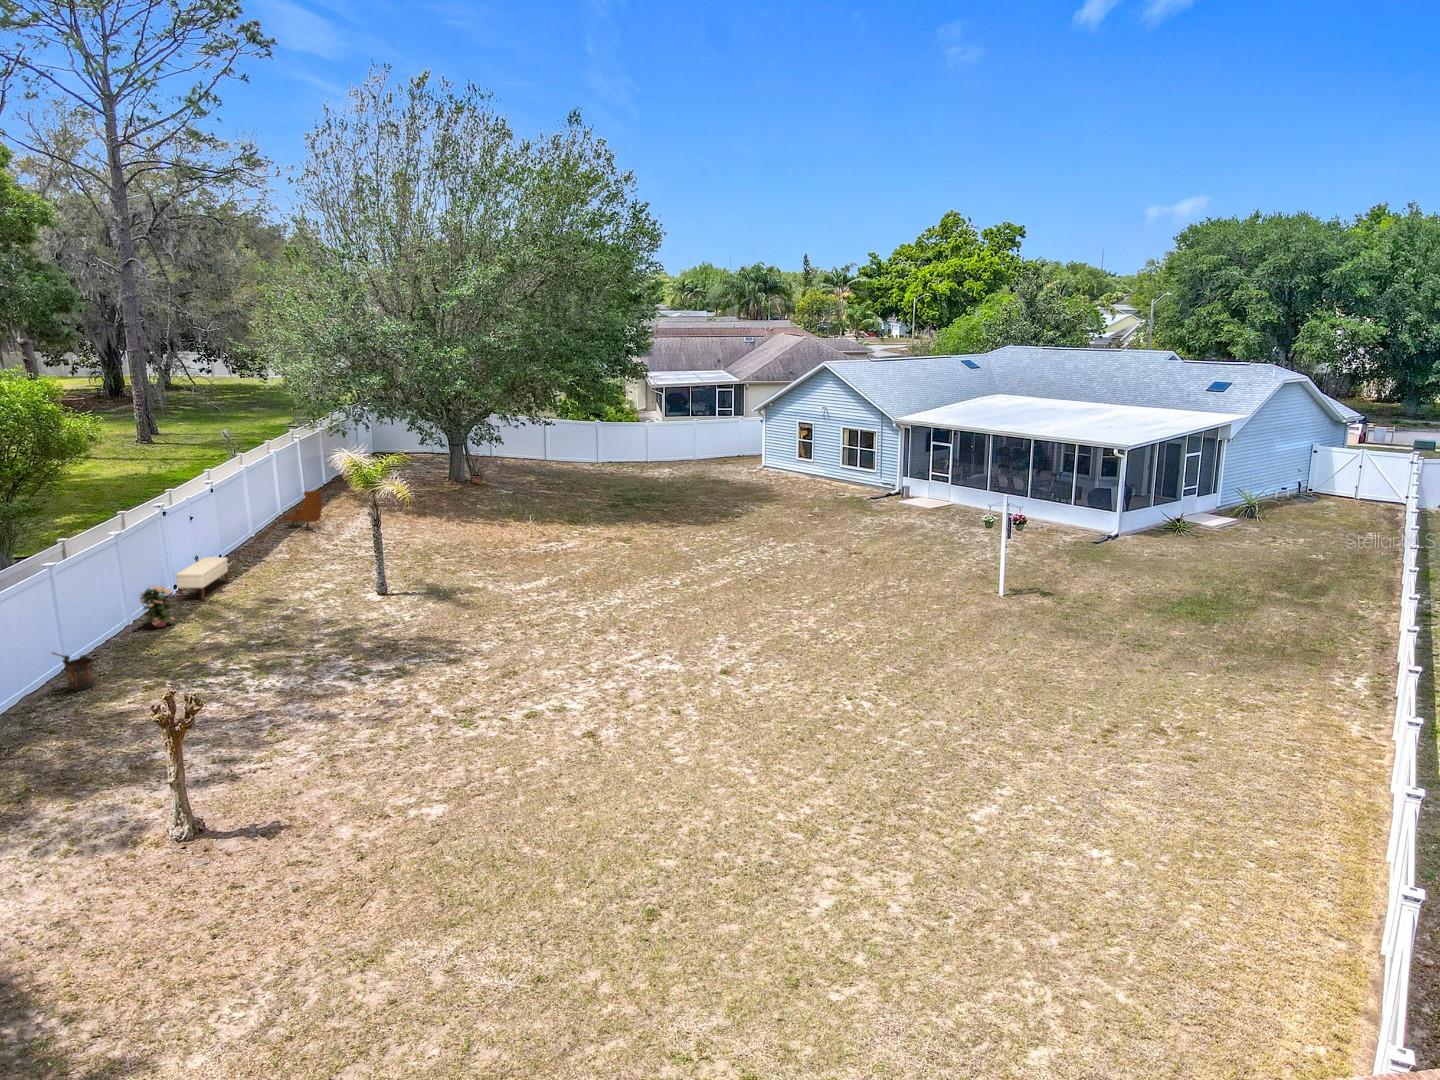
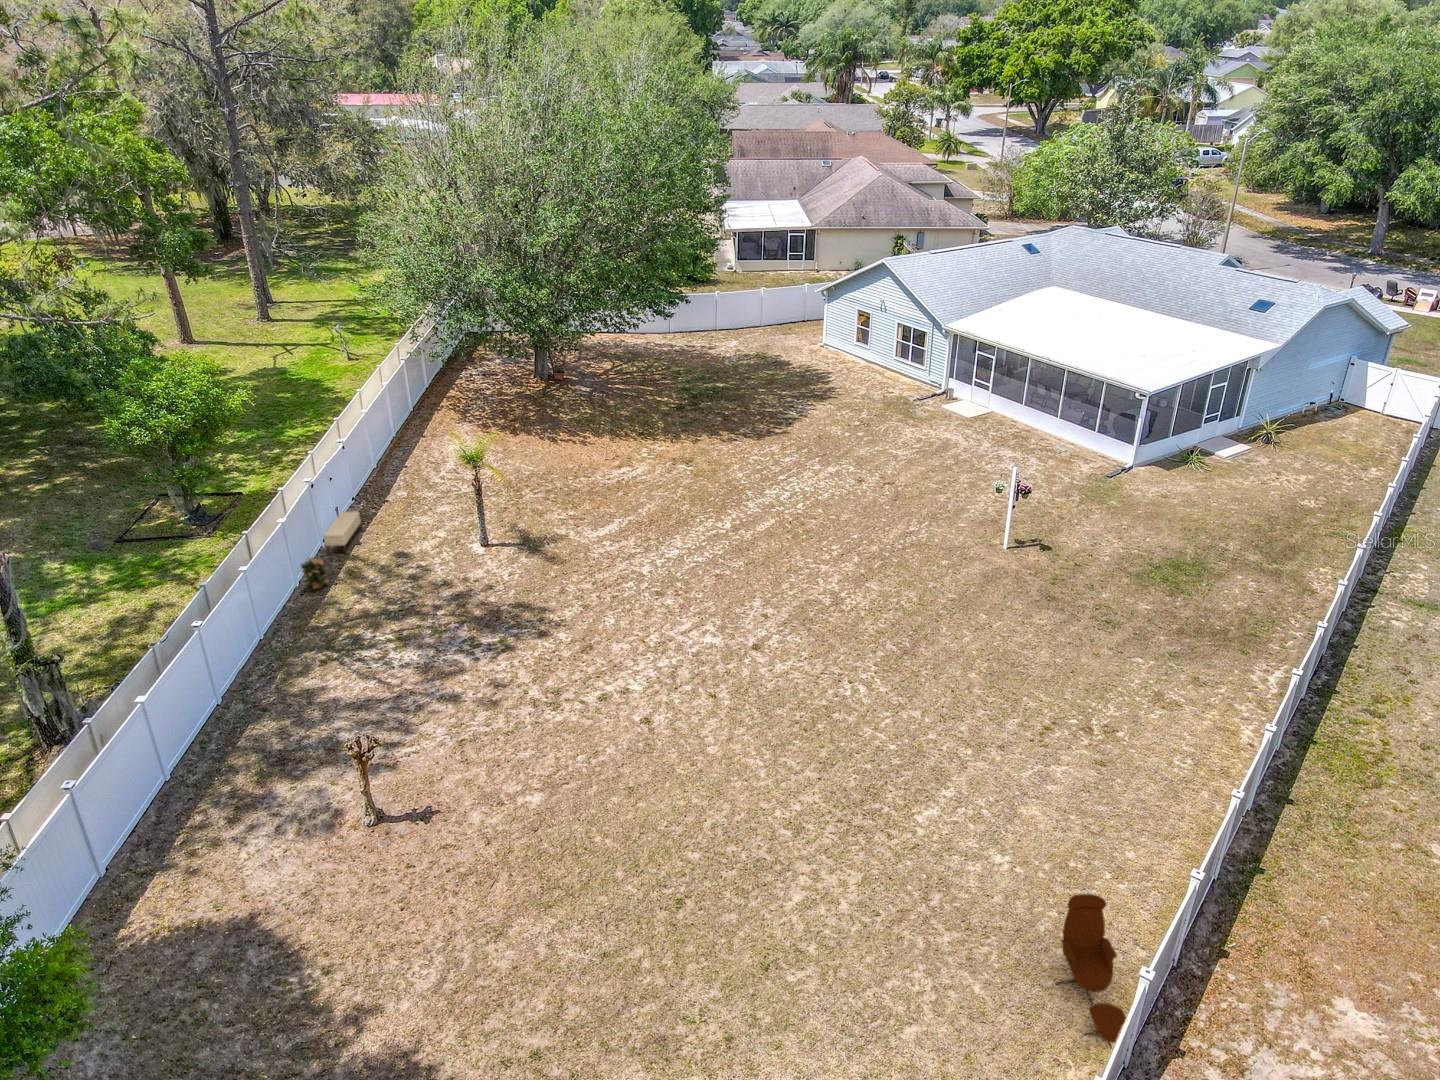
lounge chair: present [283,490,322,530] -> present [1056,894,1126,1050]
bucket: present [52,652,95,690] -> none [251,637,284,664]

